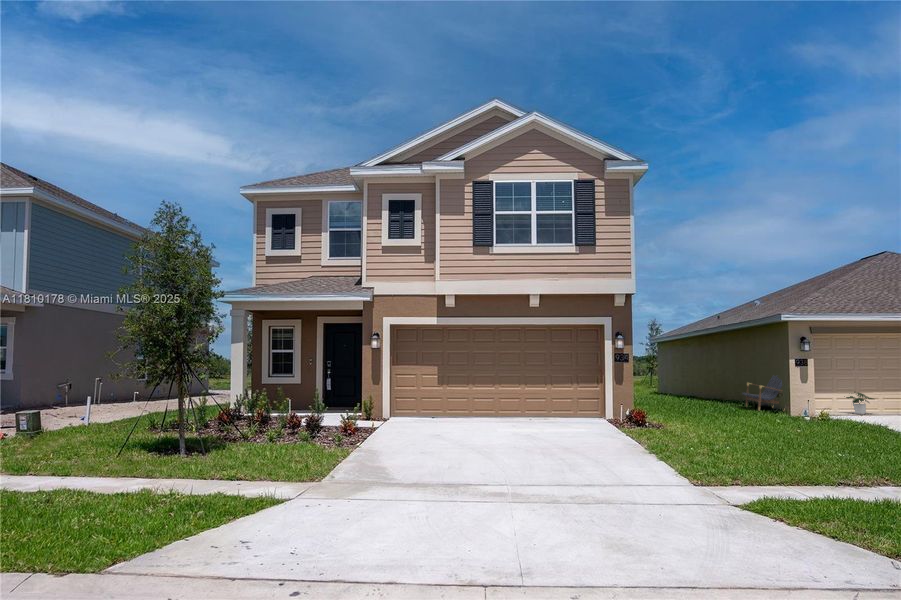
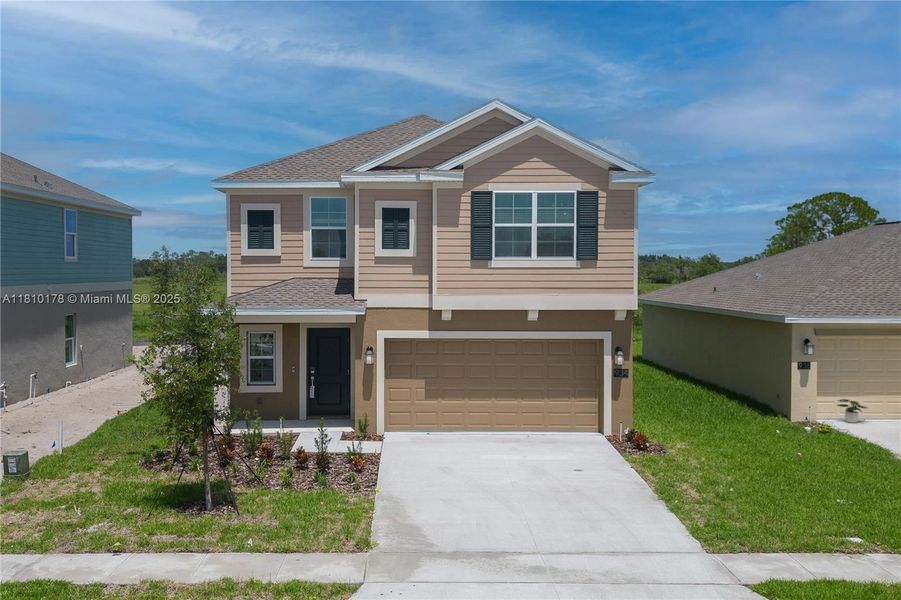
lounge chair: present [742,375,782,411] -> none [739,381,783,419]

